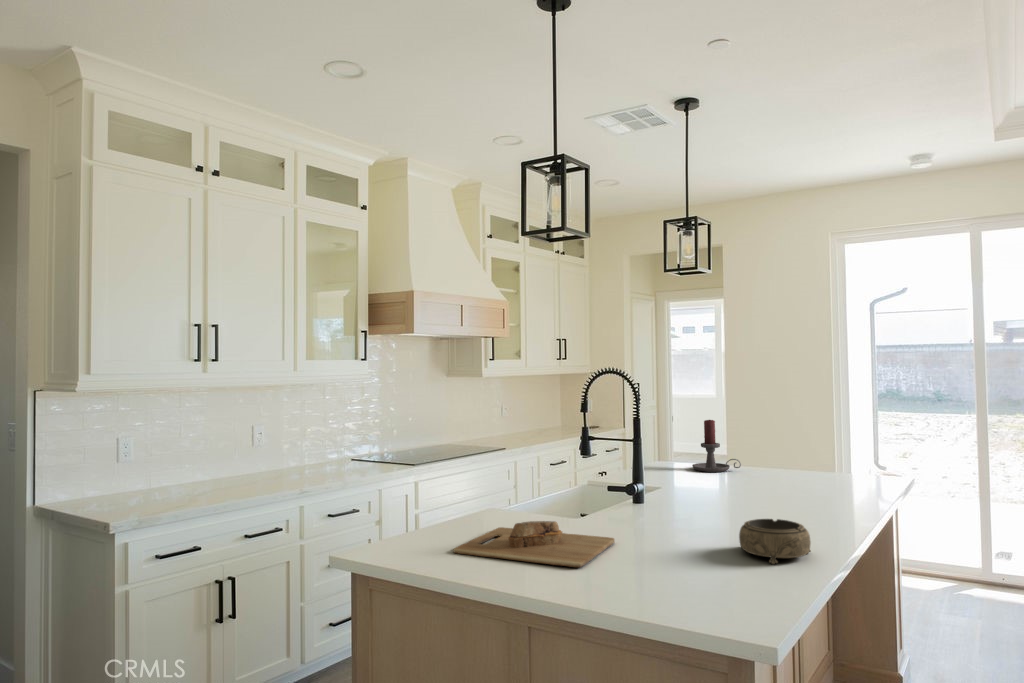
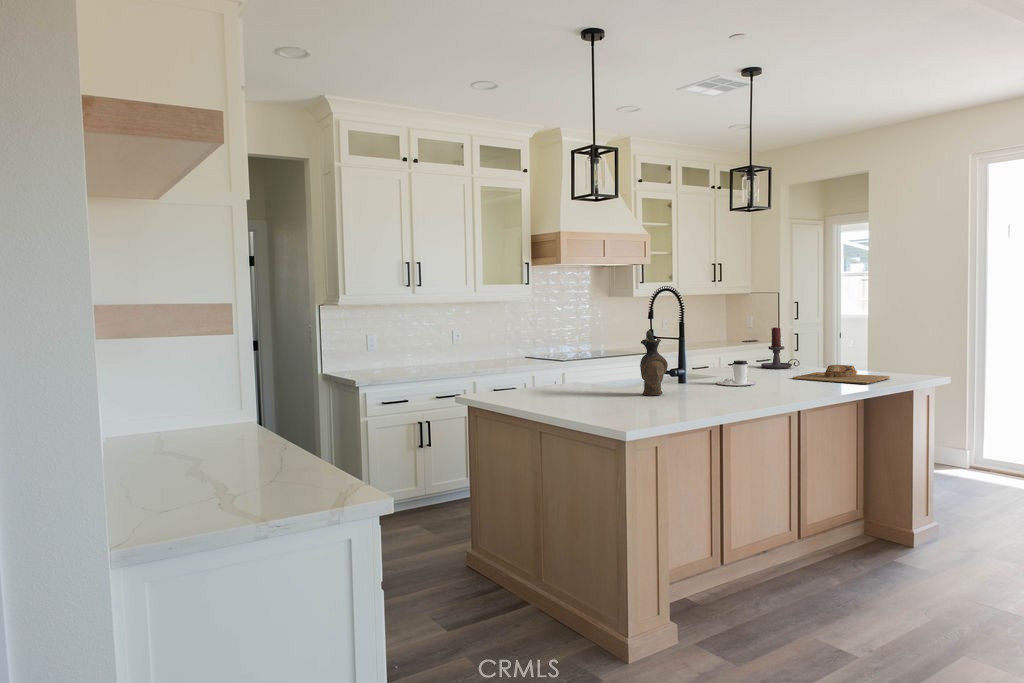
ceramic pitcher: none [646,437,690,539] -> present [640,331,668,395]
coffee cup: none [701,471,757,508] -> present [717,361,757,386]
decorative bowl: present [739,519,811,564] -> none [680,382,728,406]
cutting board: present [453,521,615,567] -> present [793,365,890,384]

